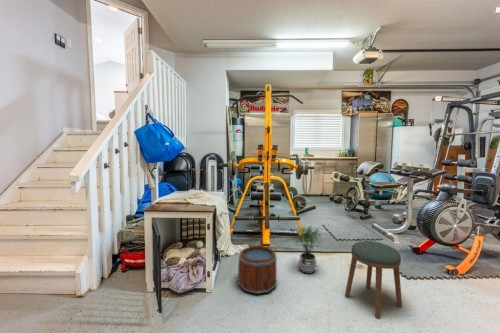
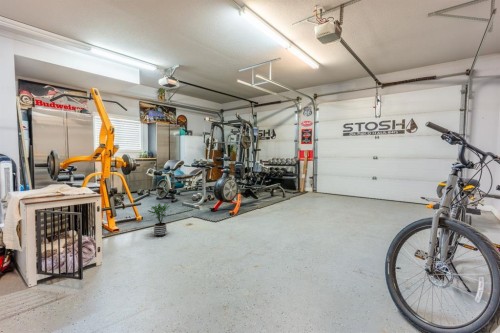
stool: present [345,241,402,319] -> none [191,201,219,239]
bucket: present [238,246,277,294] -> none [113,223,148,258]

